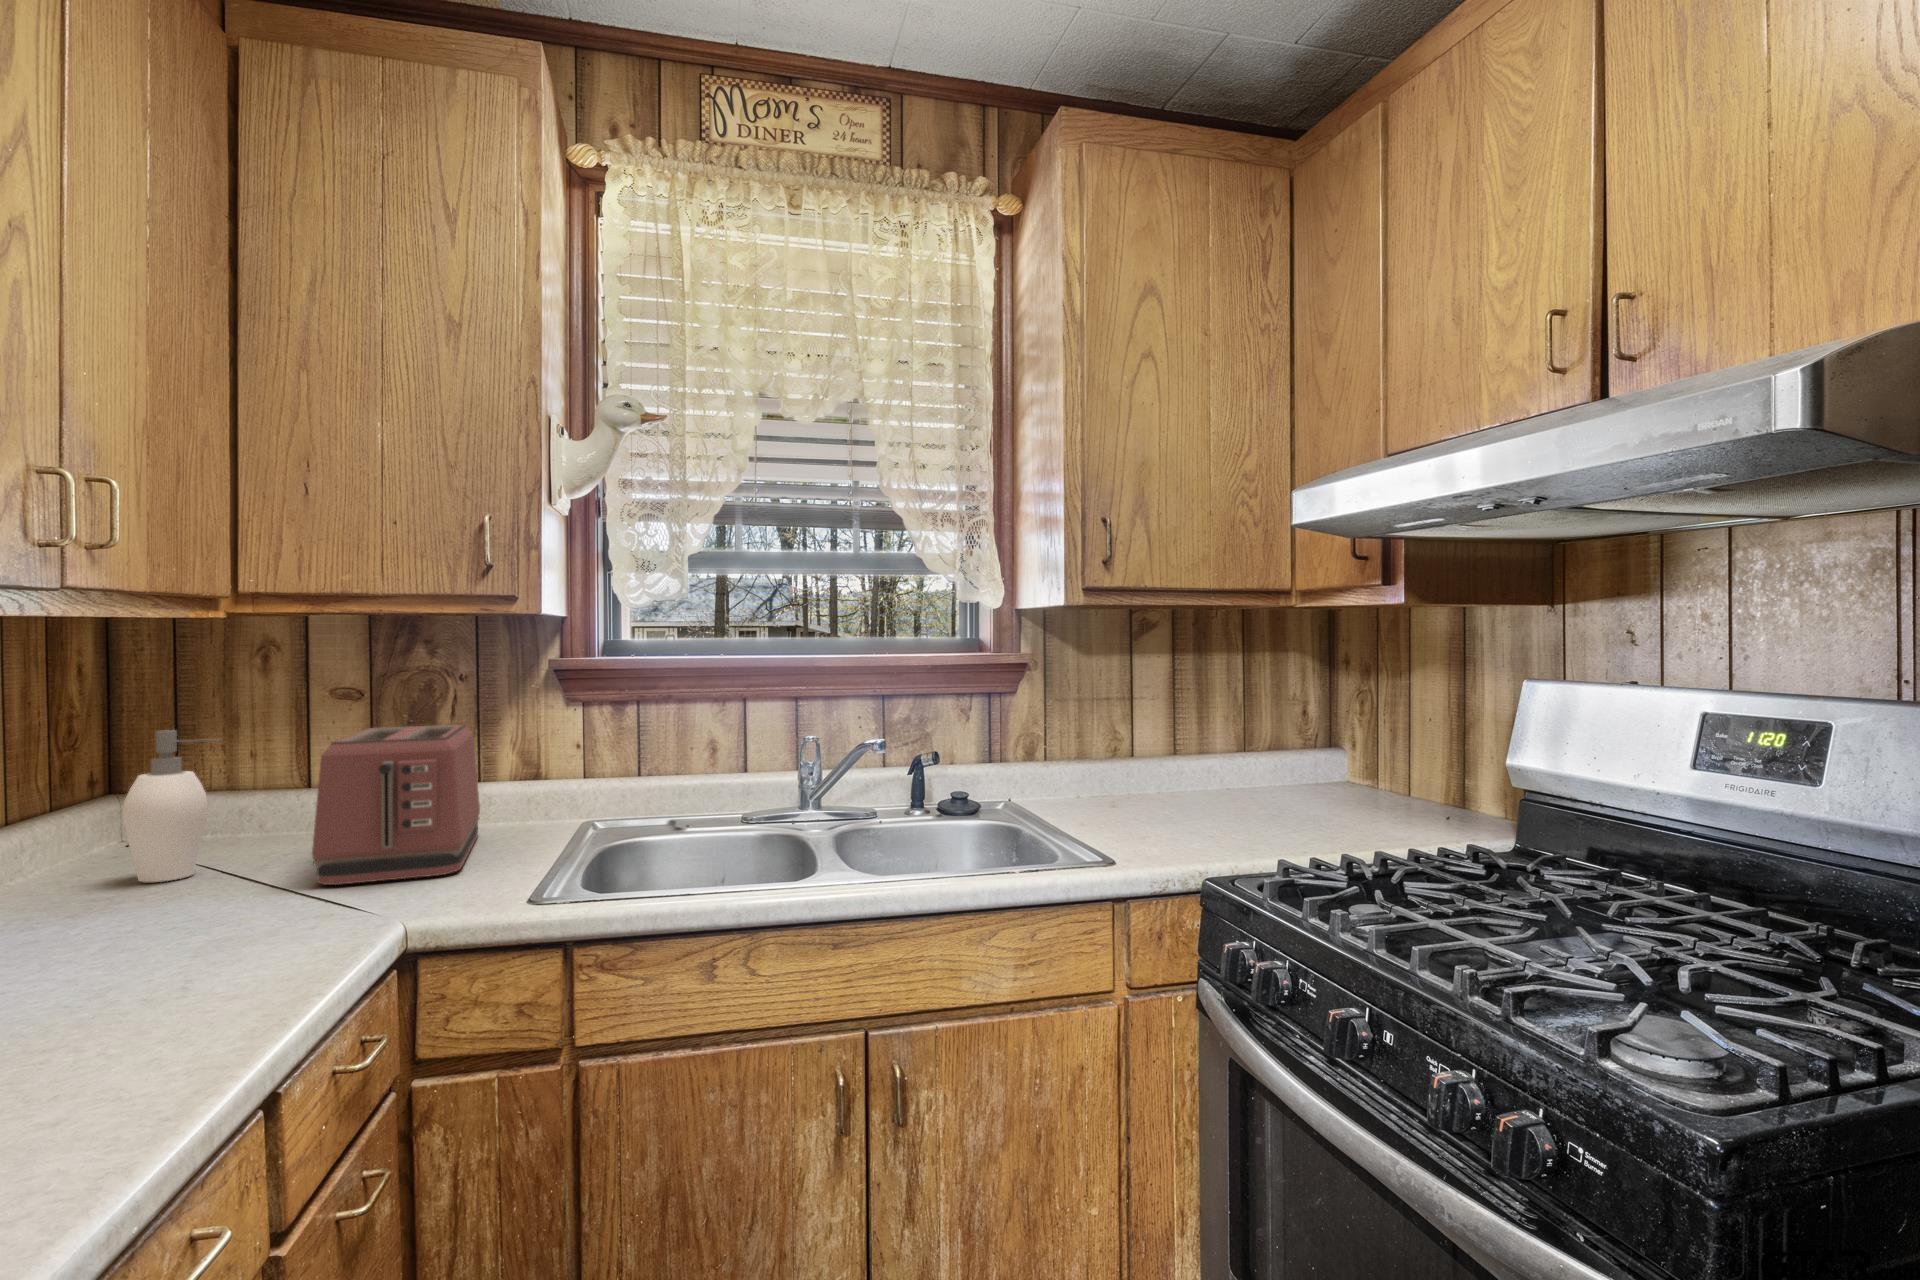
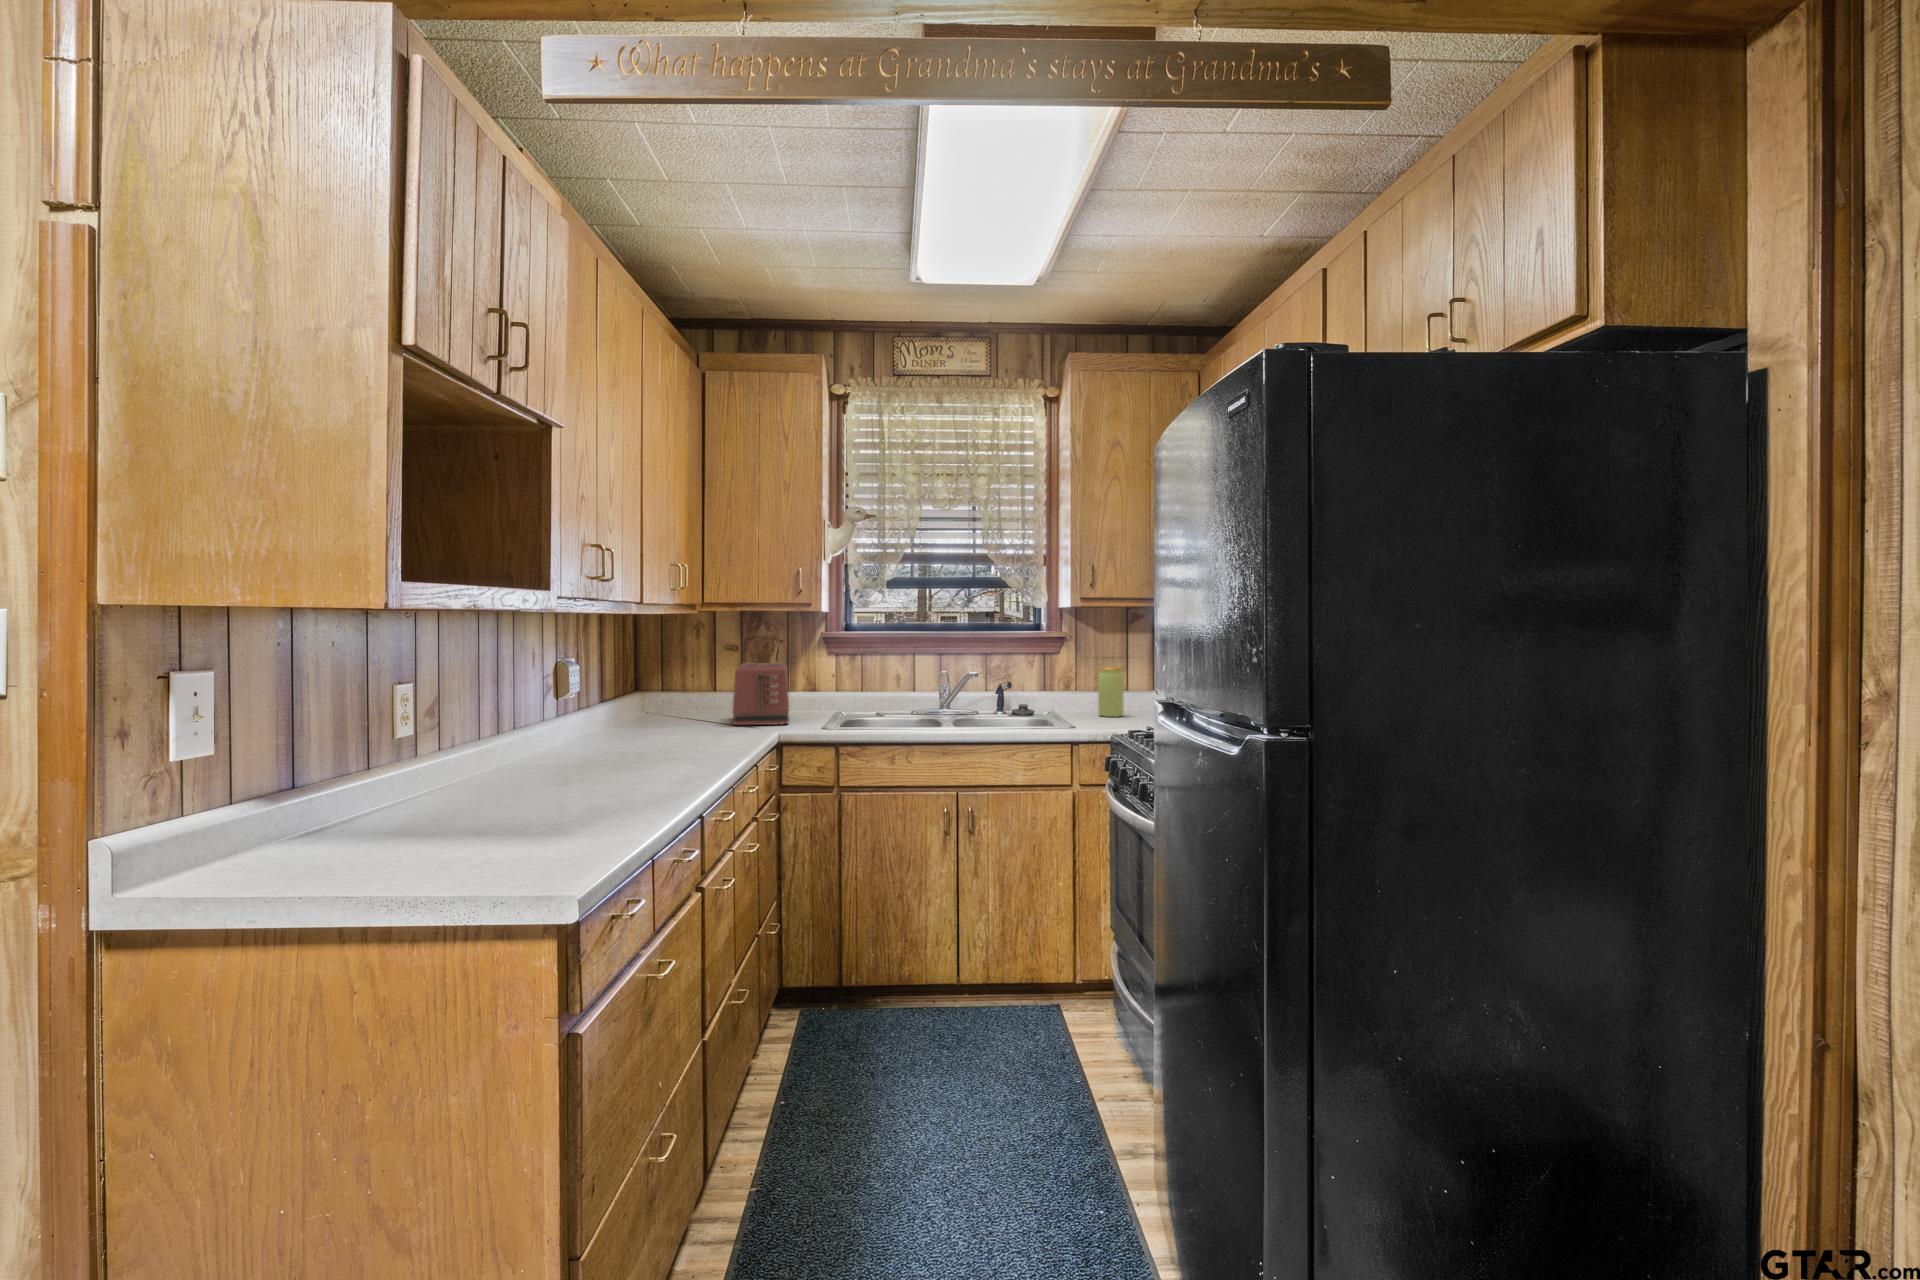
jar: none [1092,717,1138,809] -> present [1098,668,1123,717]
soap dispenser: present [123,730,220,882] -> none [657,660,693,723]

